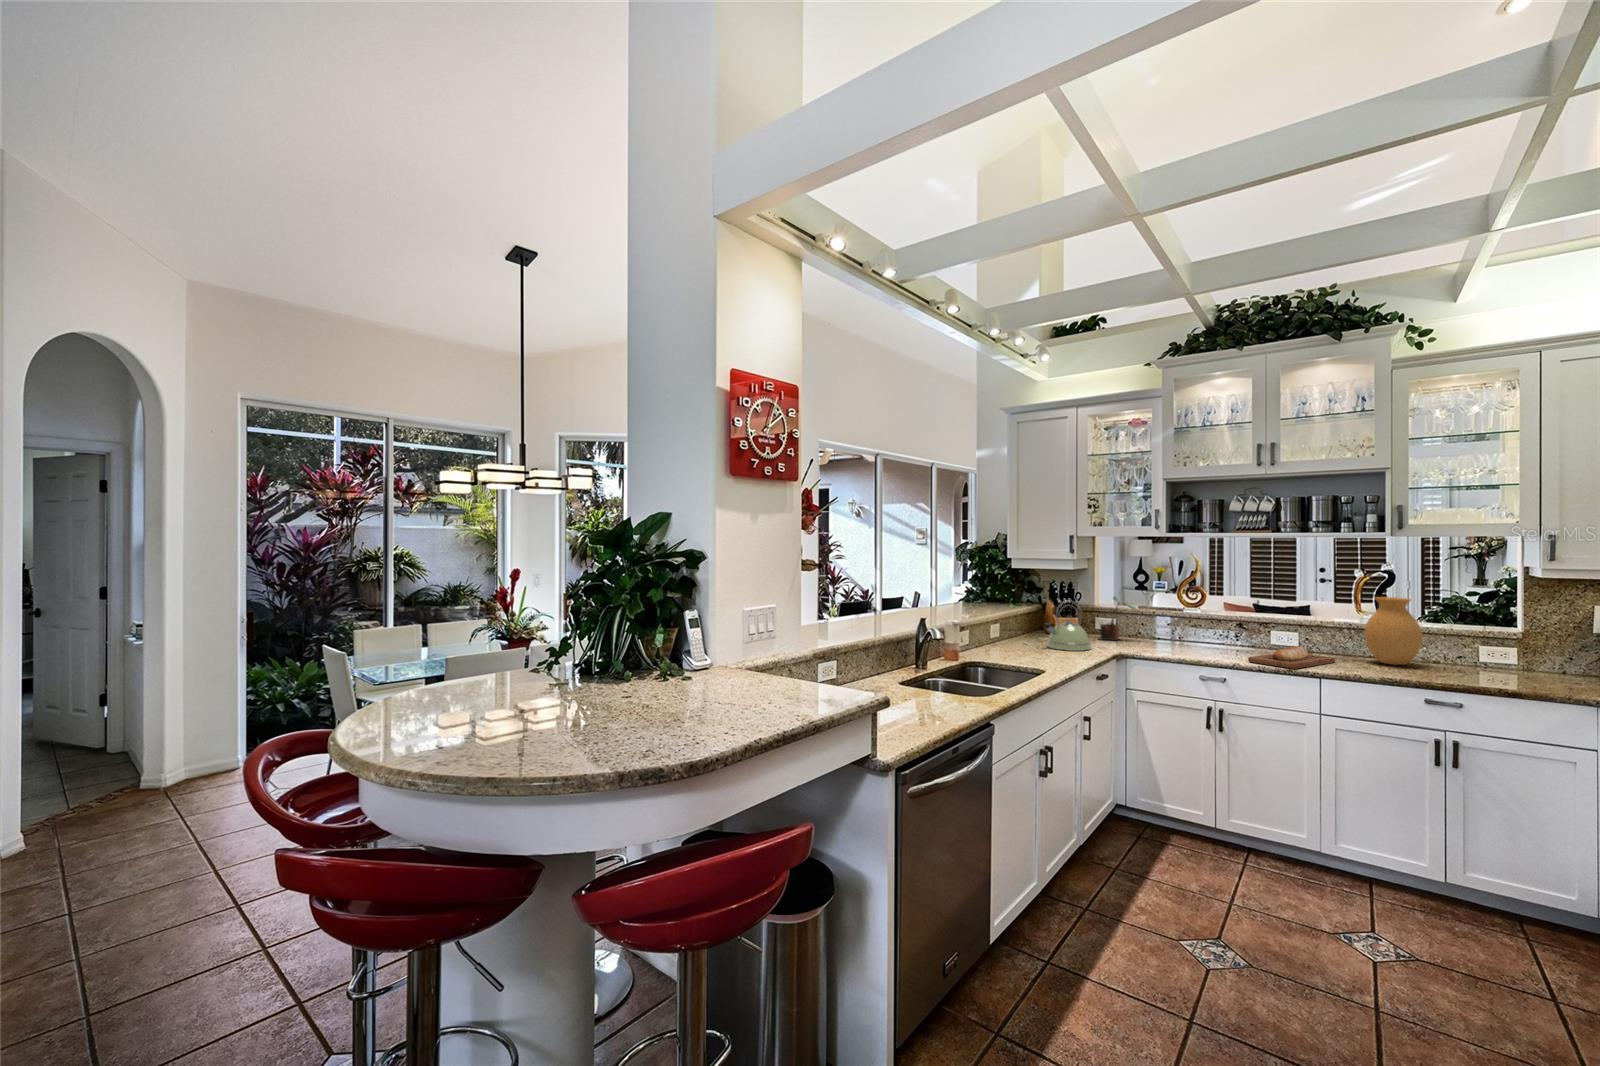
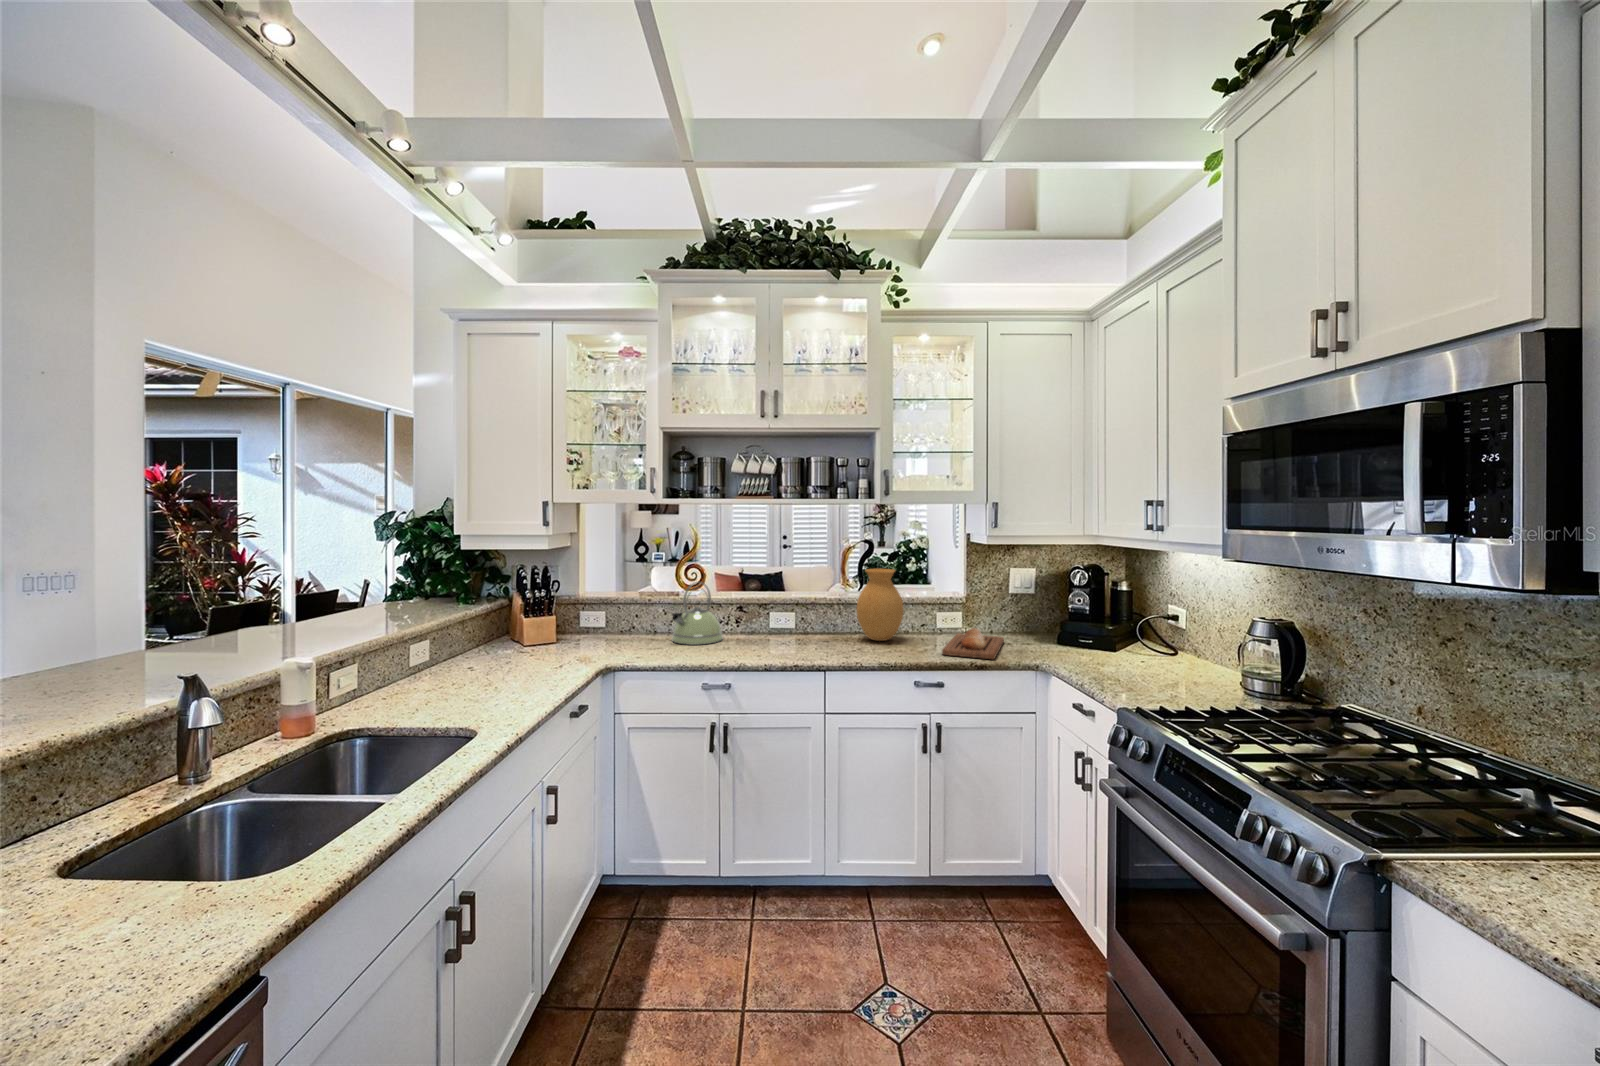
potted plant: present [1099,597,1136,640] -> none [579,583,630,643]
kettle: present [1046,602,1091,651] -> present [672,582,723,645]
bread loaf: present [1248,646,1335,669] -> present [942,628,1004,659]

